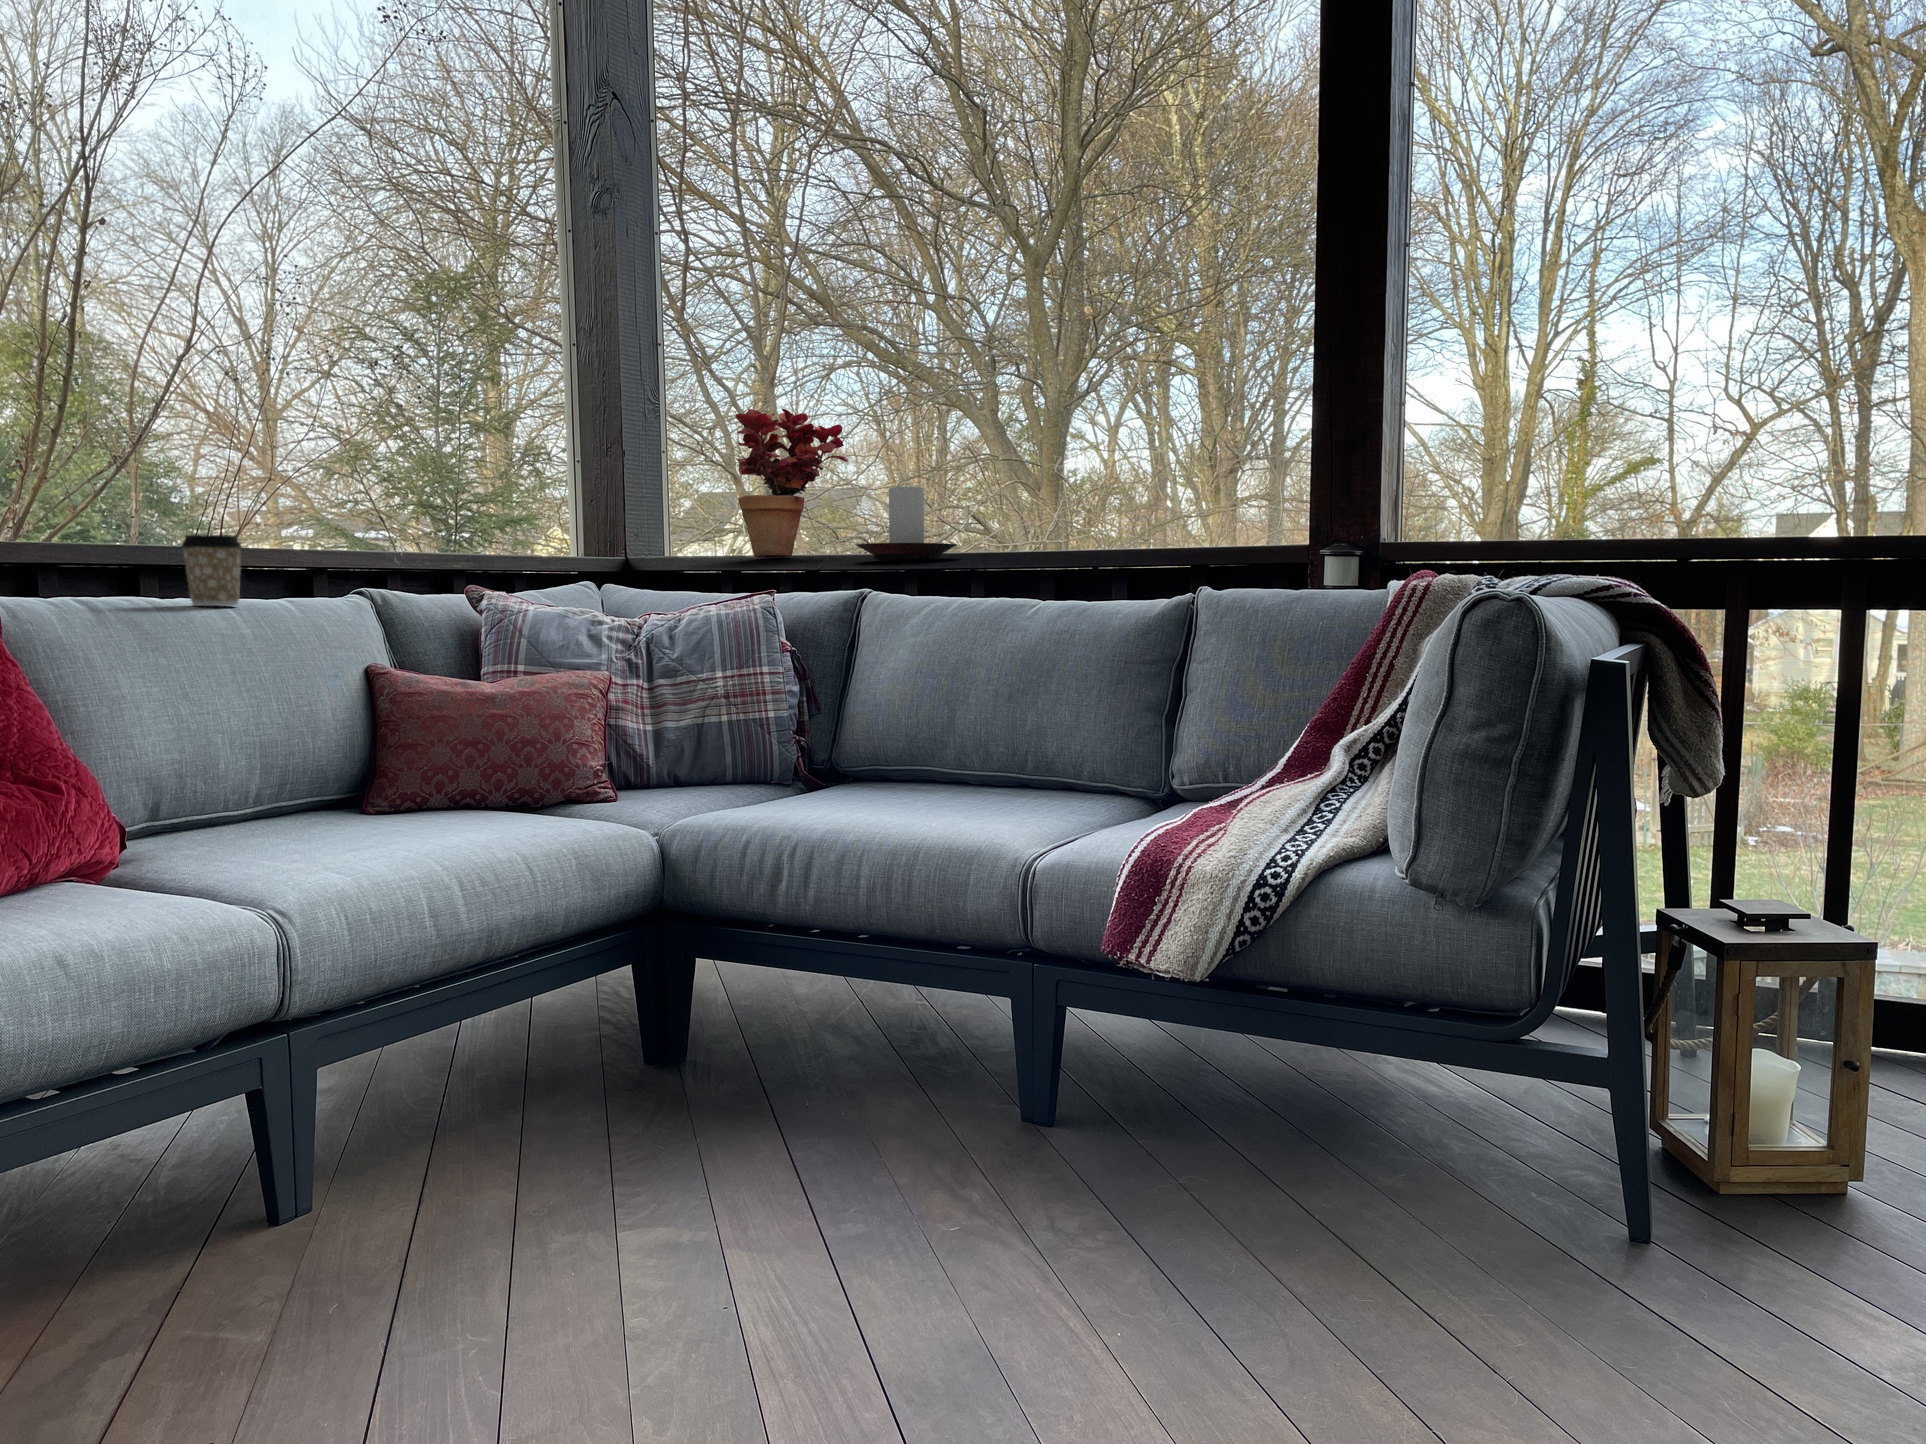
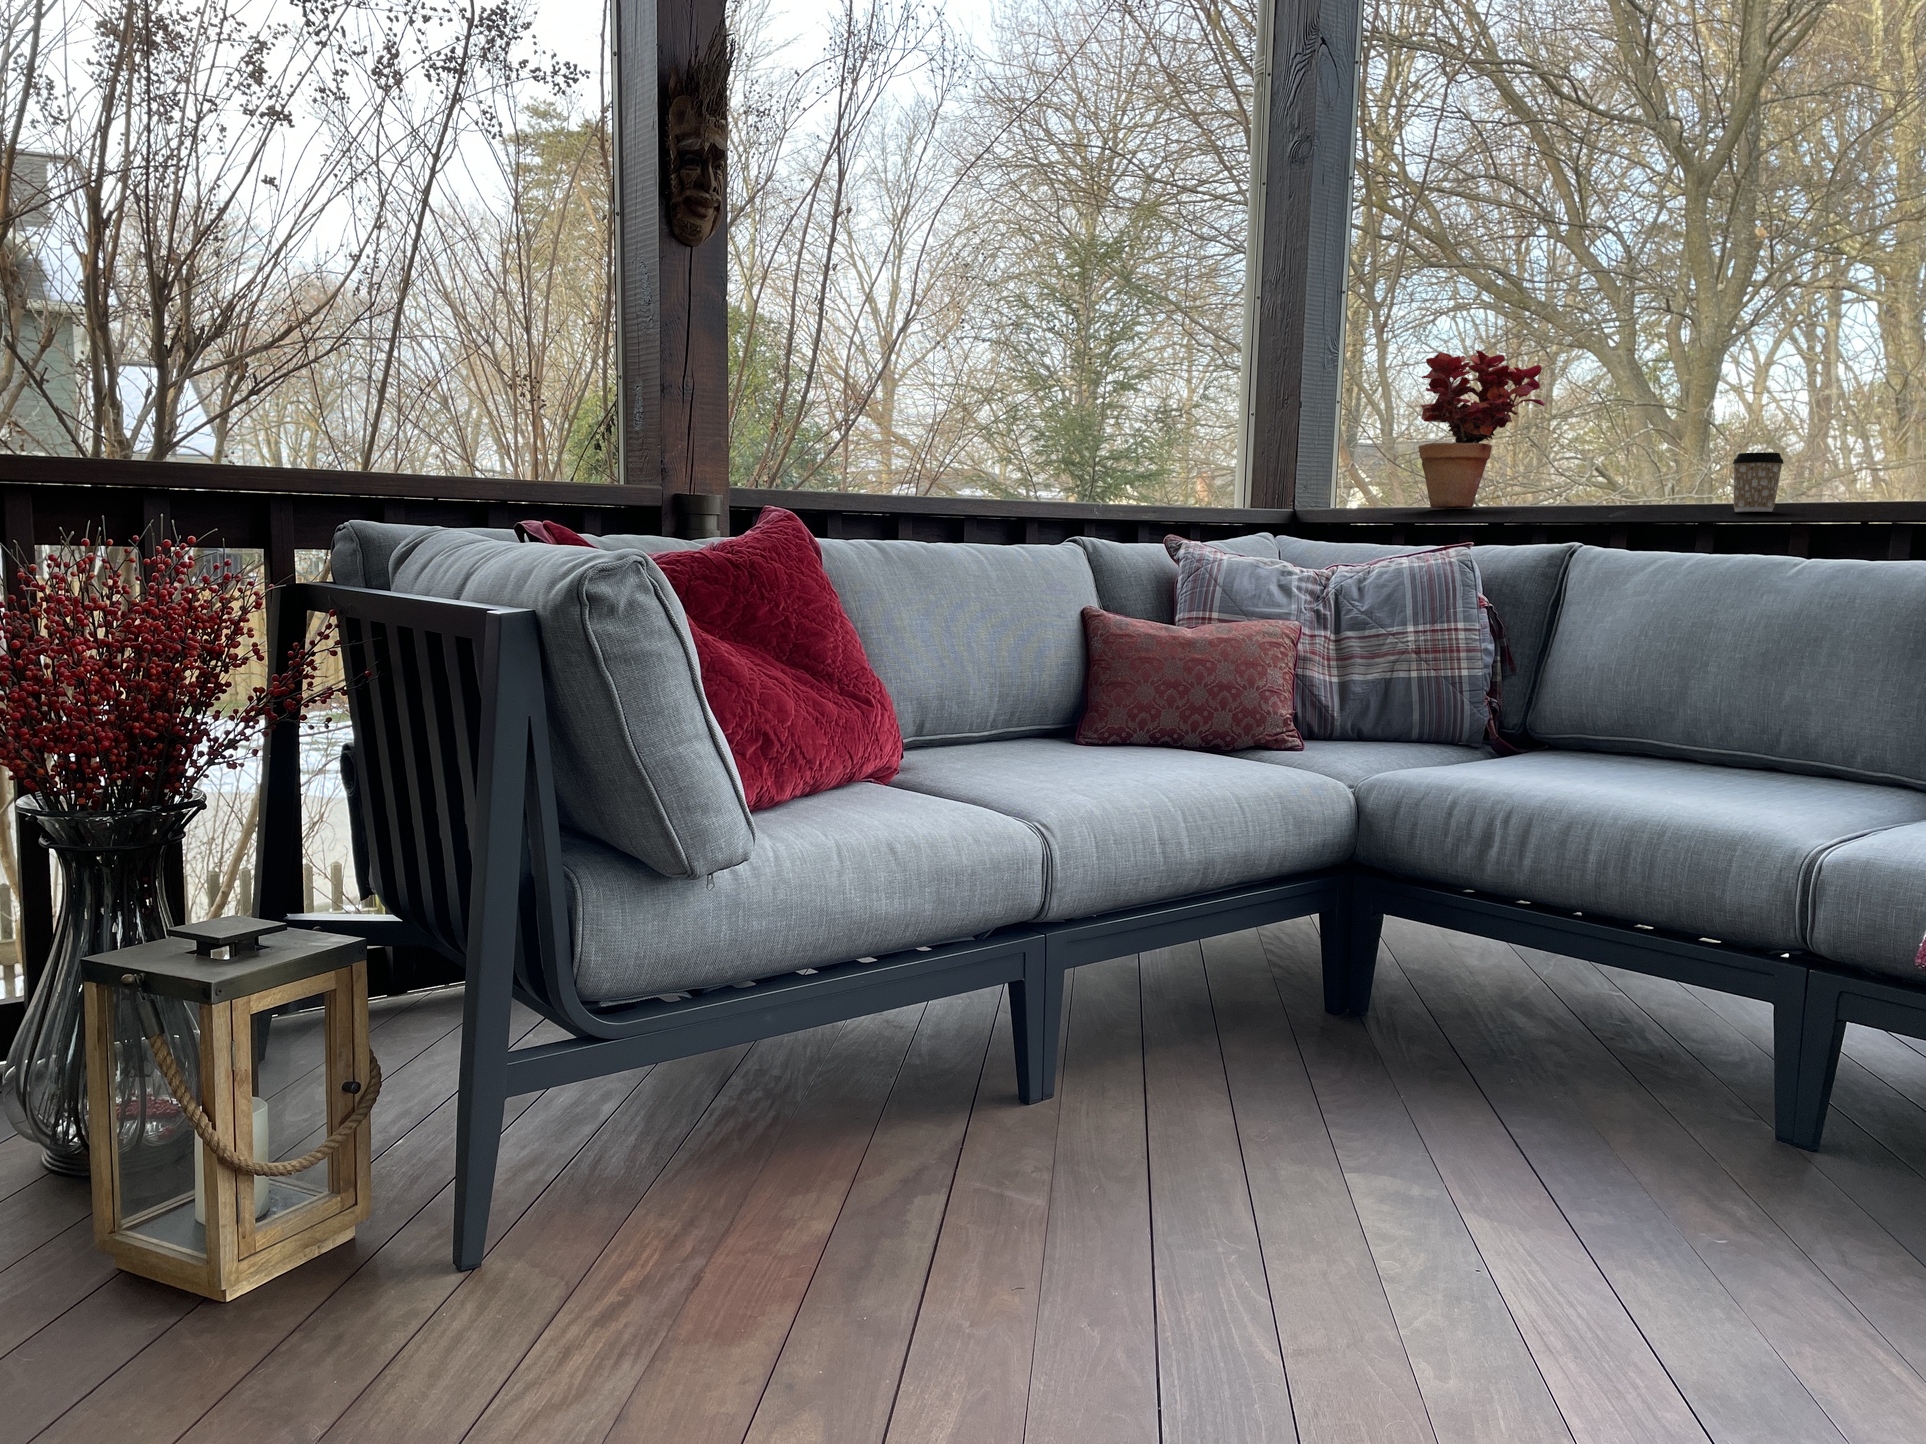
candle holder: present [856,486,957,561] -> none [1557,428,1680,513]
coffee cup: present [181,535,242,606] -> present [1733,452,1784,512]

